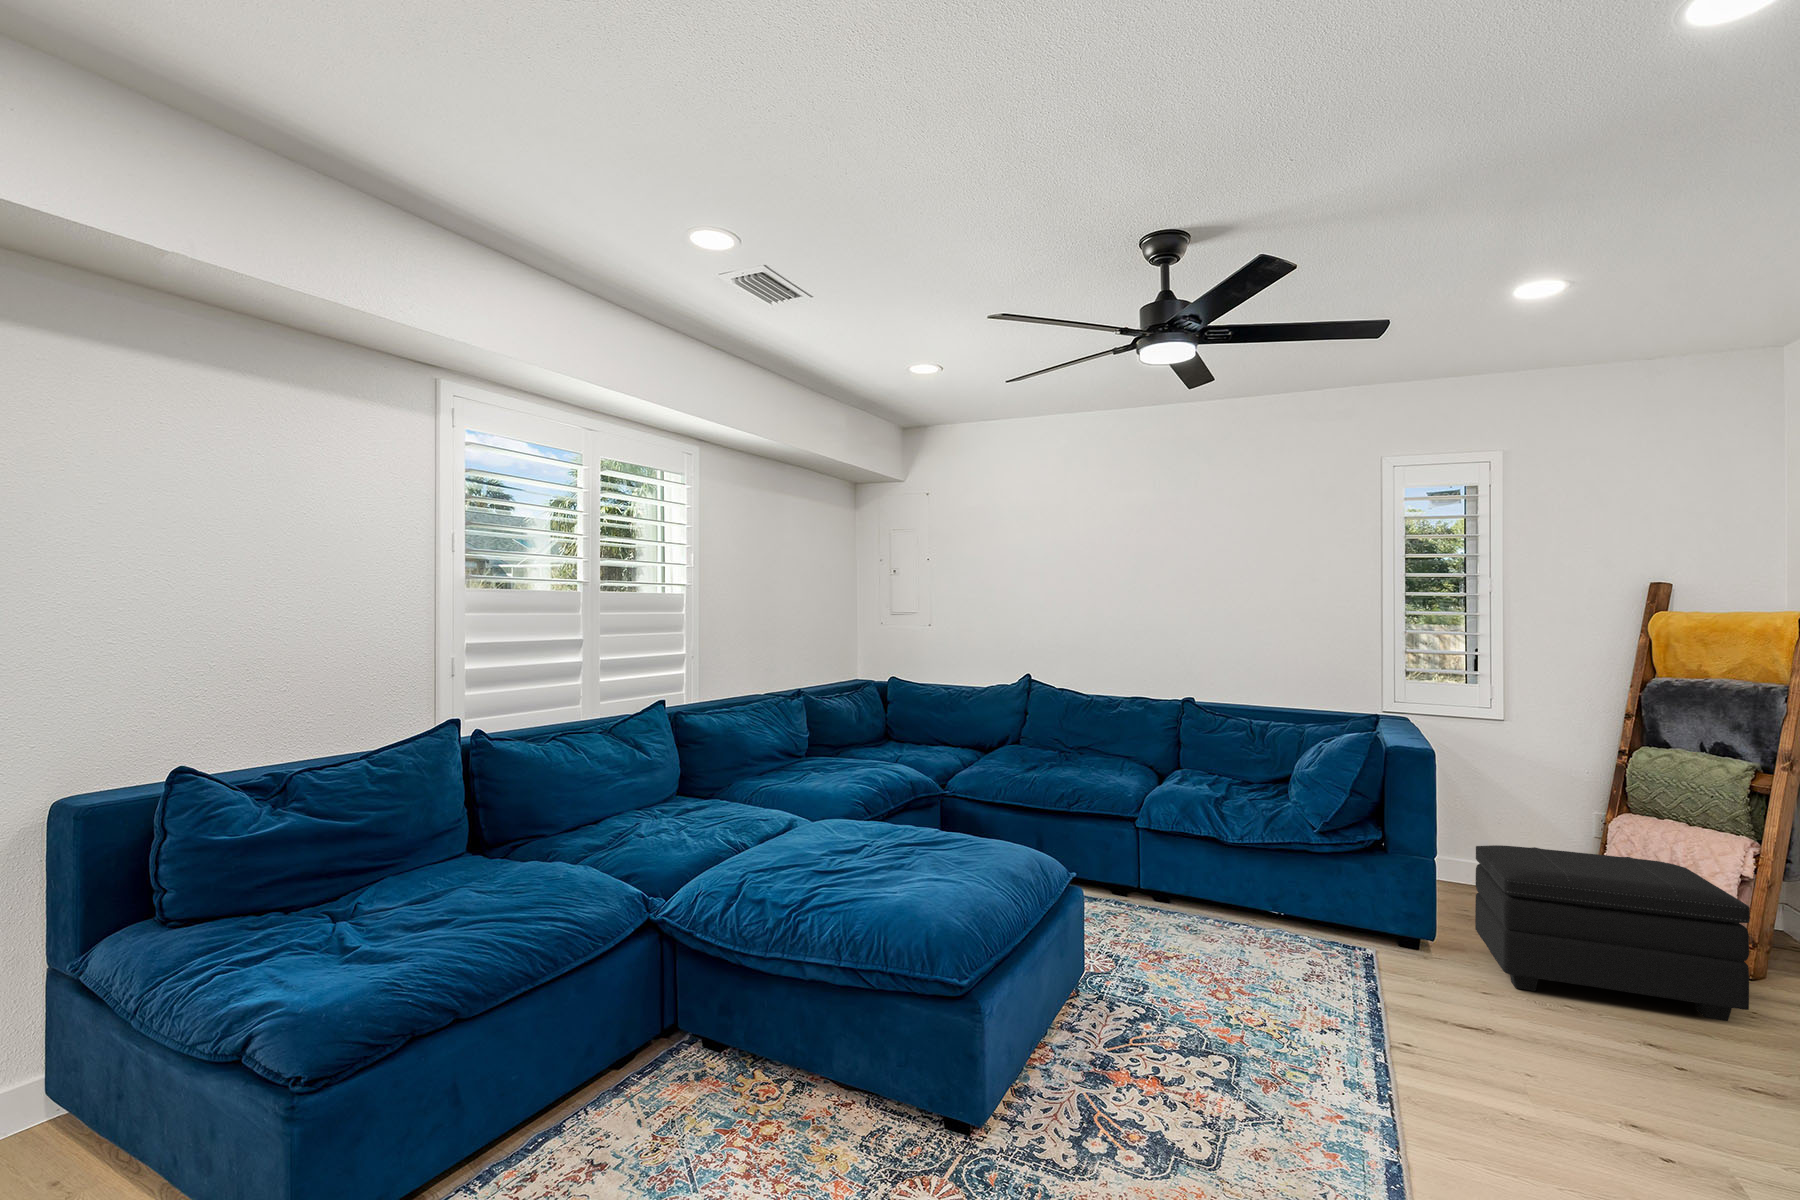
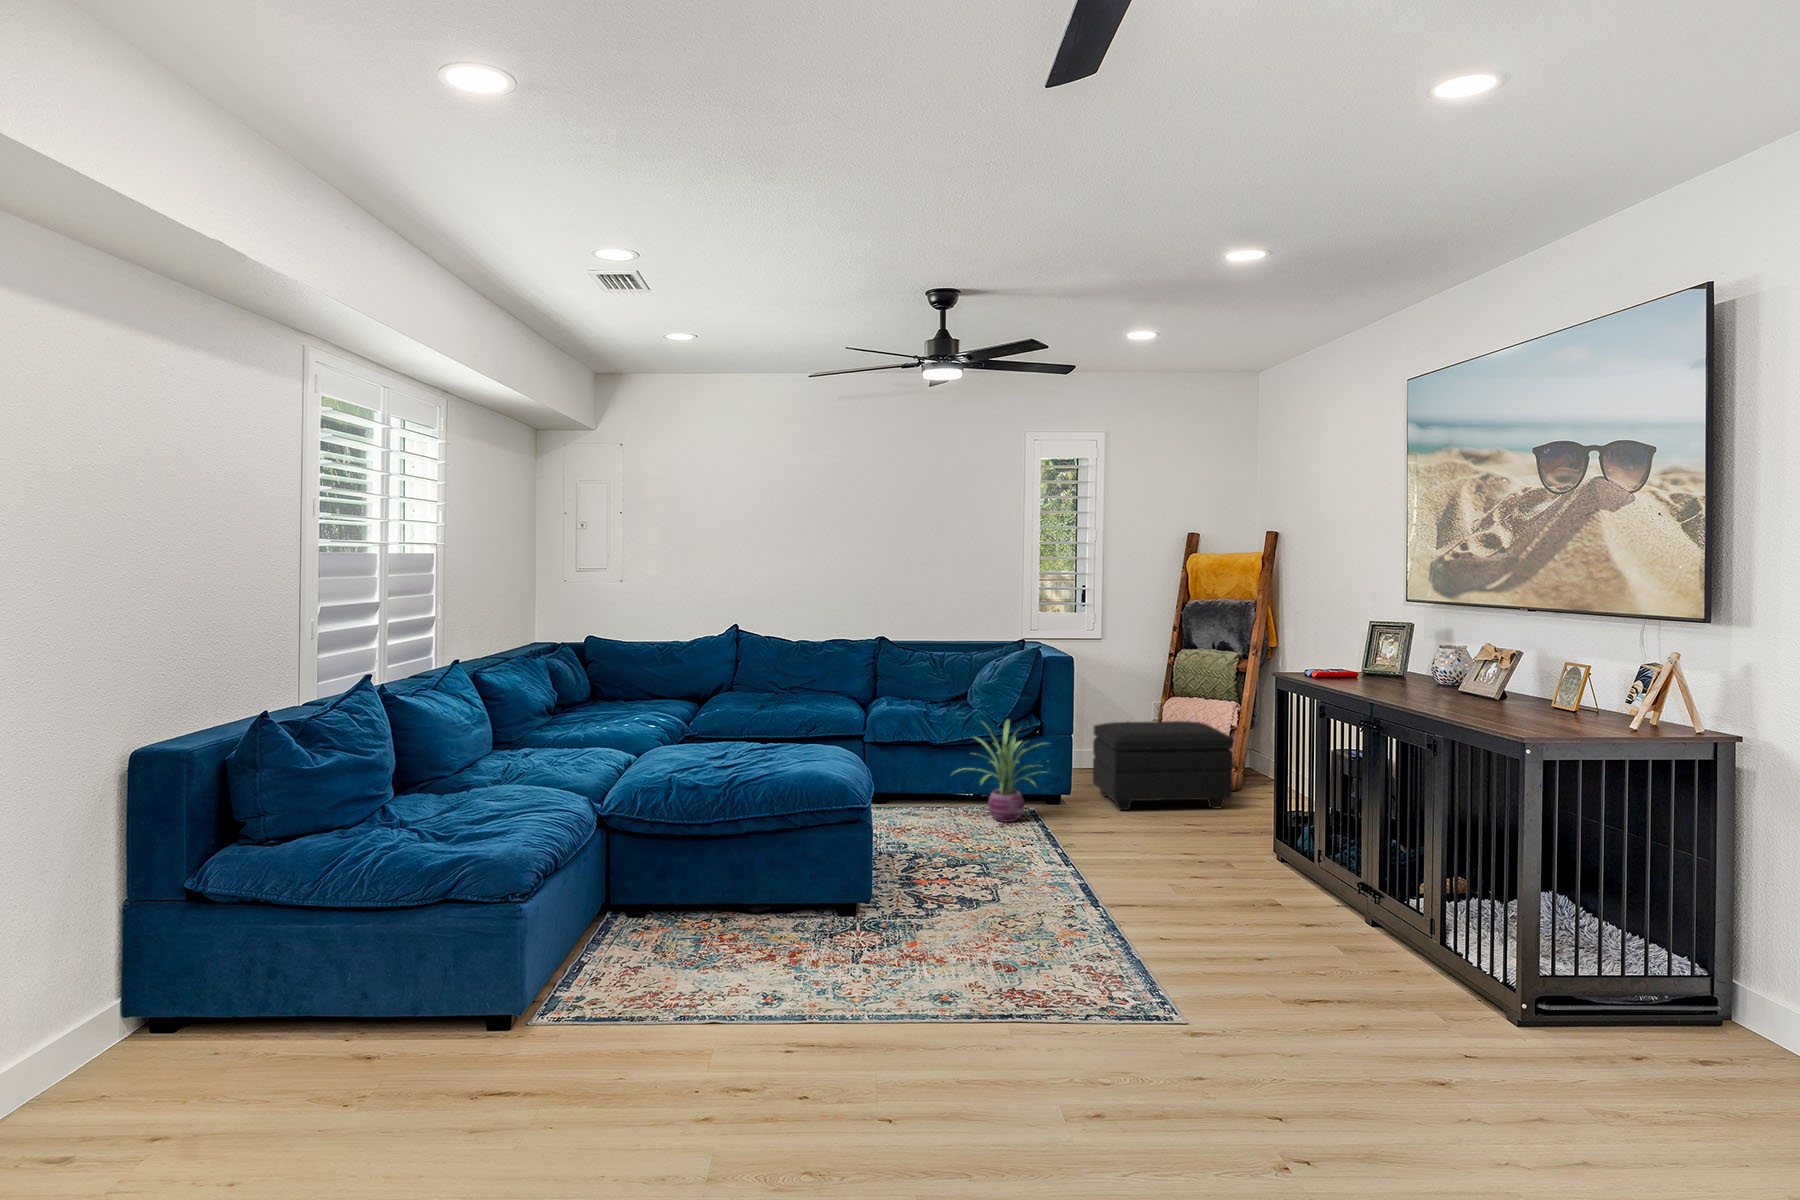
decorative plant: none [1229,823,1402,977] -> present [971,719,1035,822]

